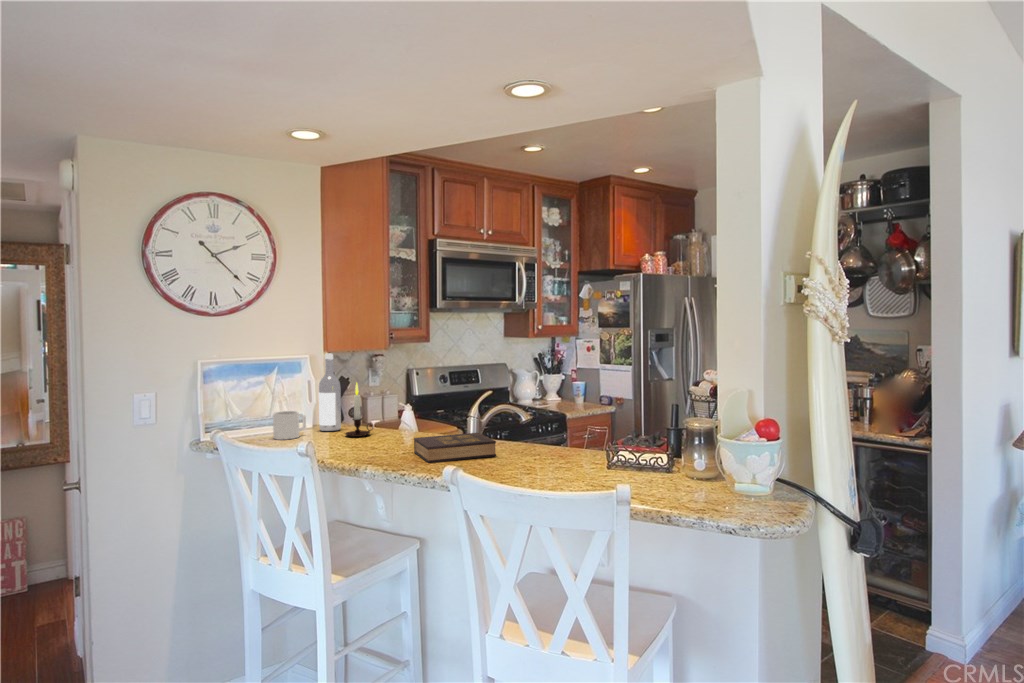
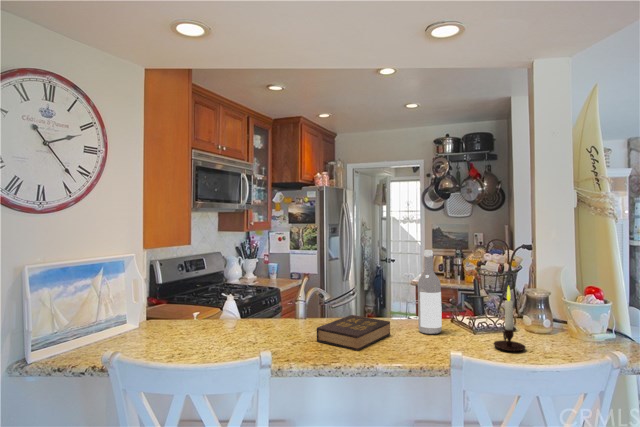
wine bottle: present [319,353,341,431] -> present [418,250,442,334]
candle: present [345,383,374,437] -> present [494,286,525,351]
mug: present [273,411,306,440] -> none [129,313,159,346]

